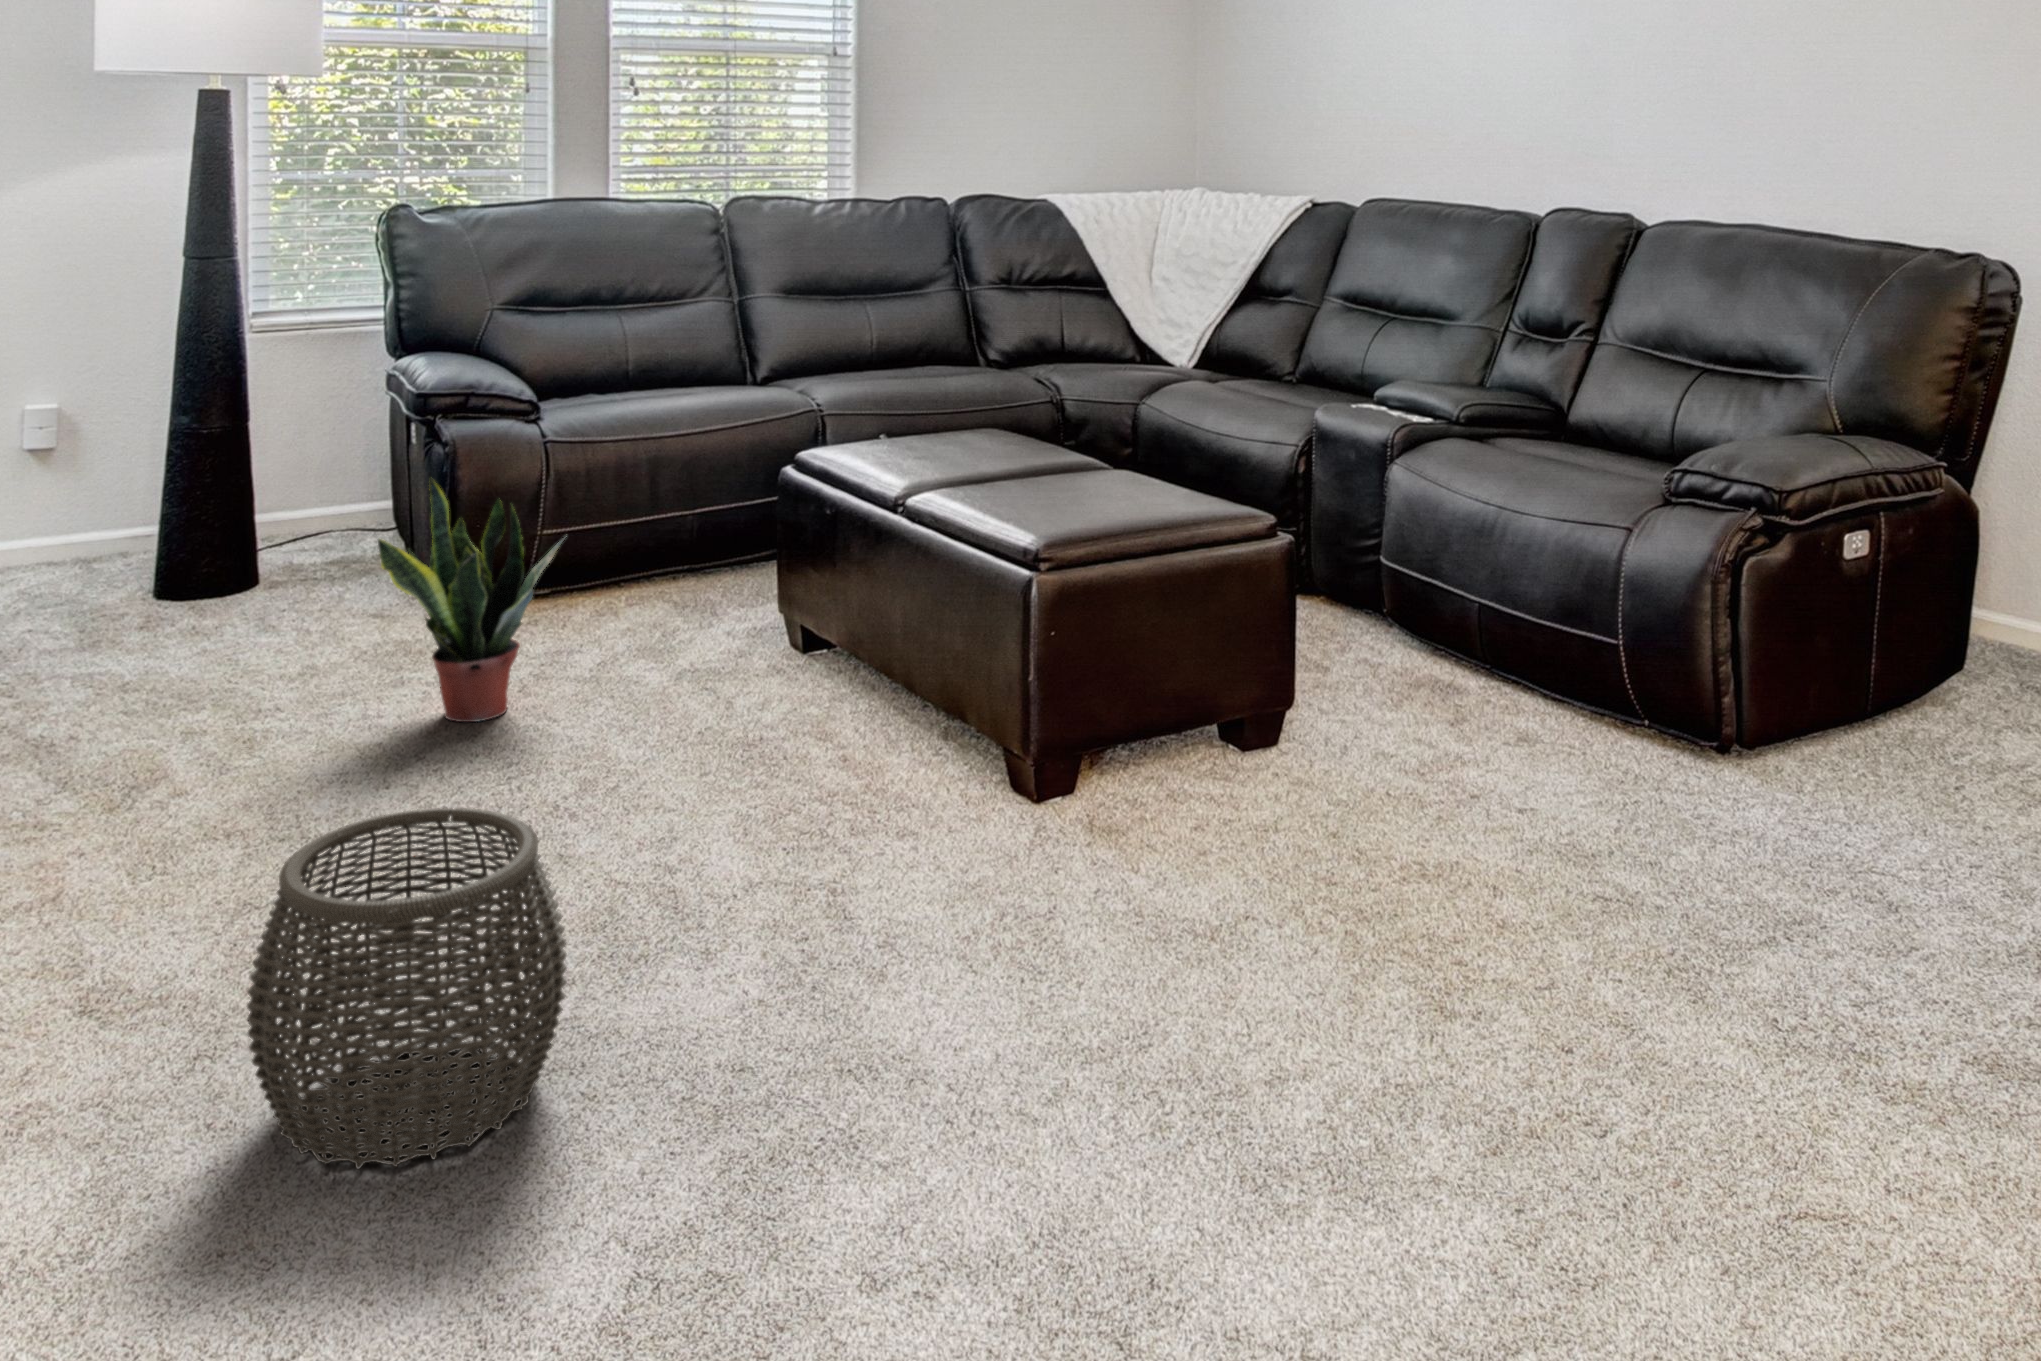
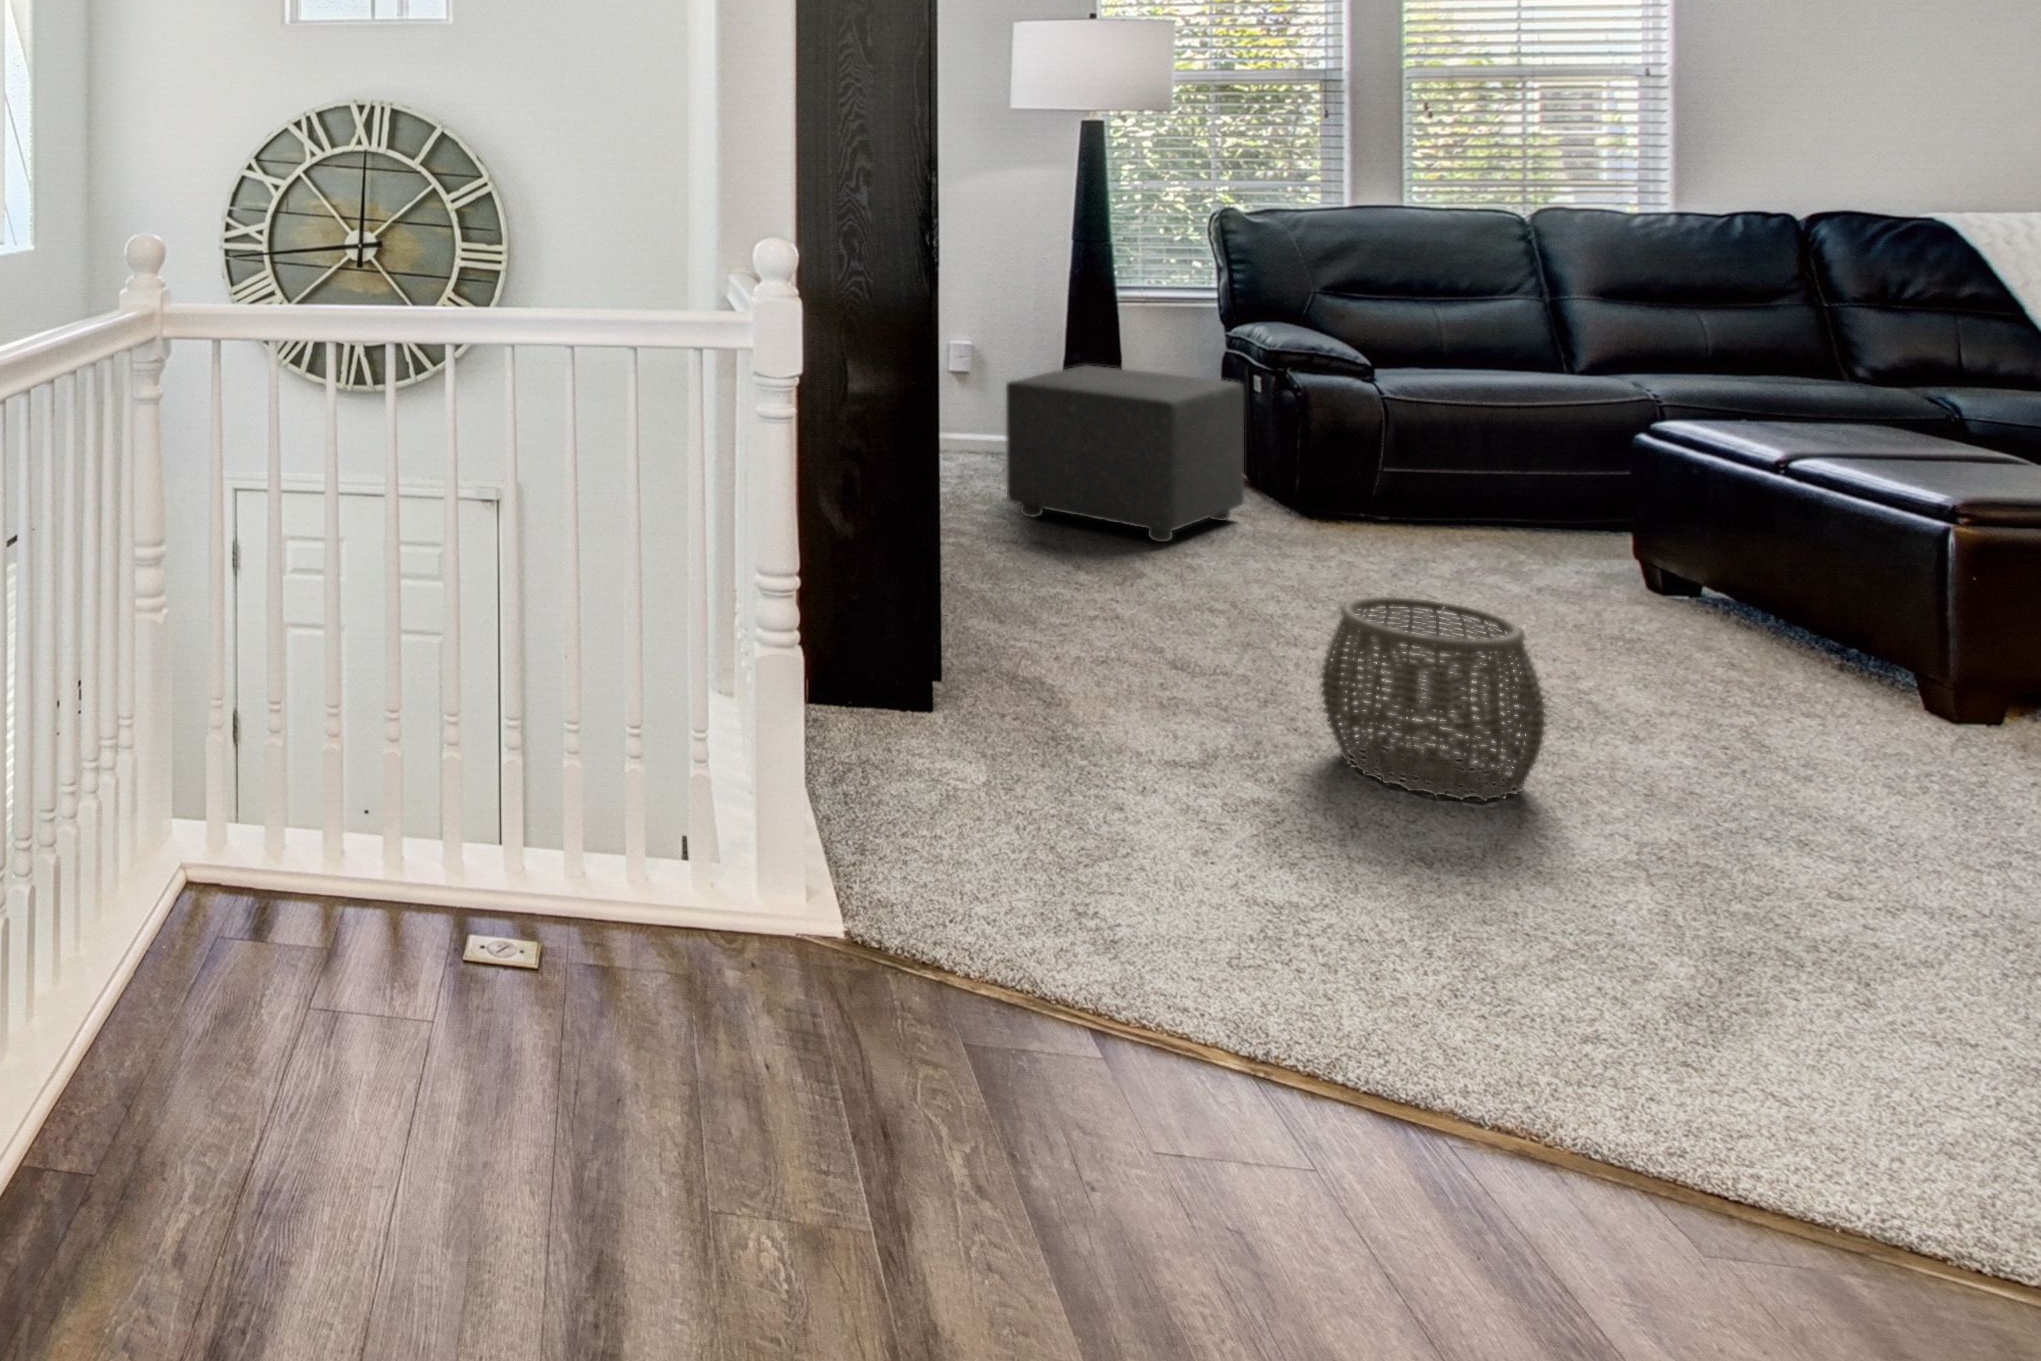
ottoman: none [19,436,376,694] -> present [1006,365,1244,542]
potted plant: present [378,479,563,722] -> none [1287,408,1438,589]

